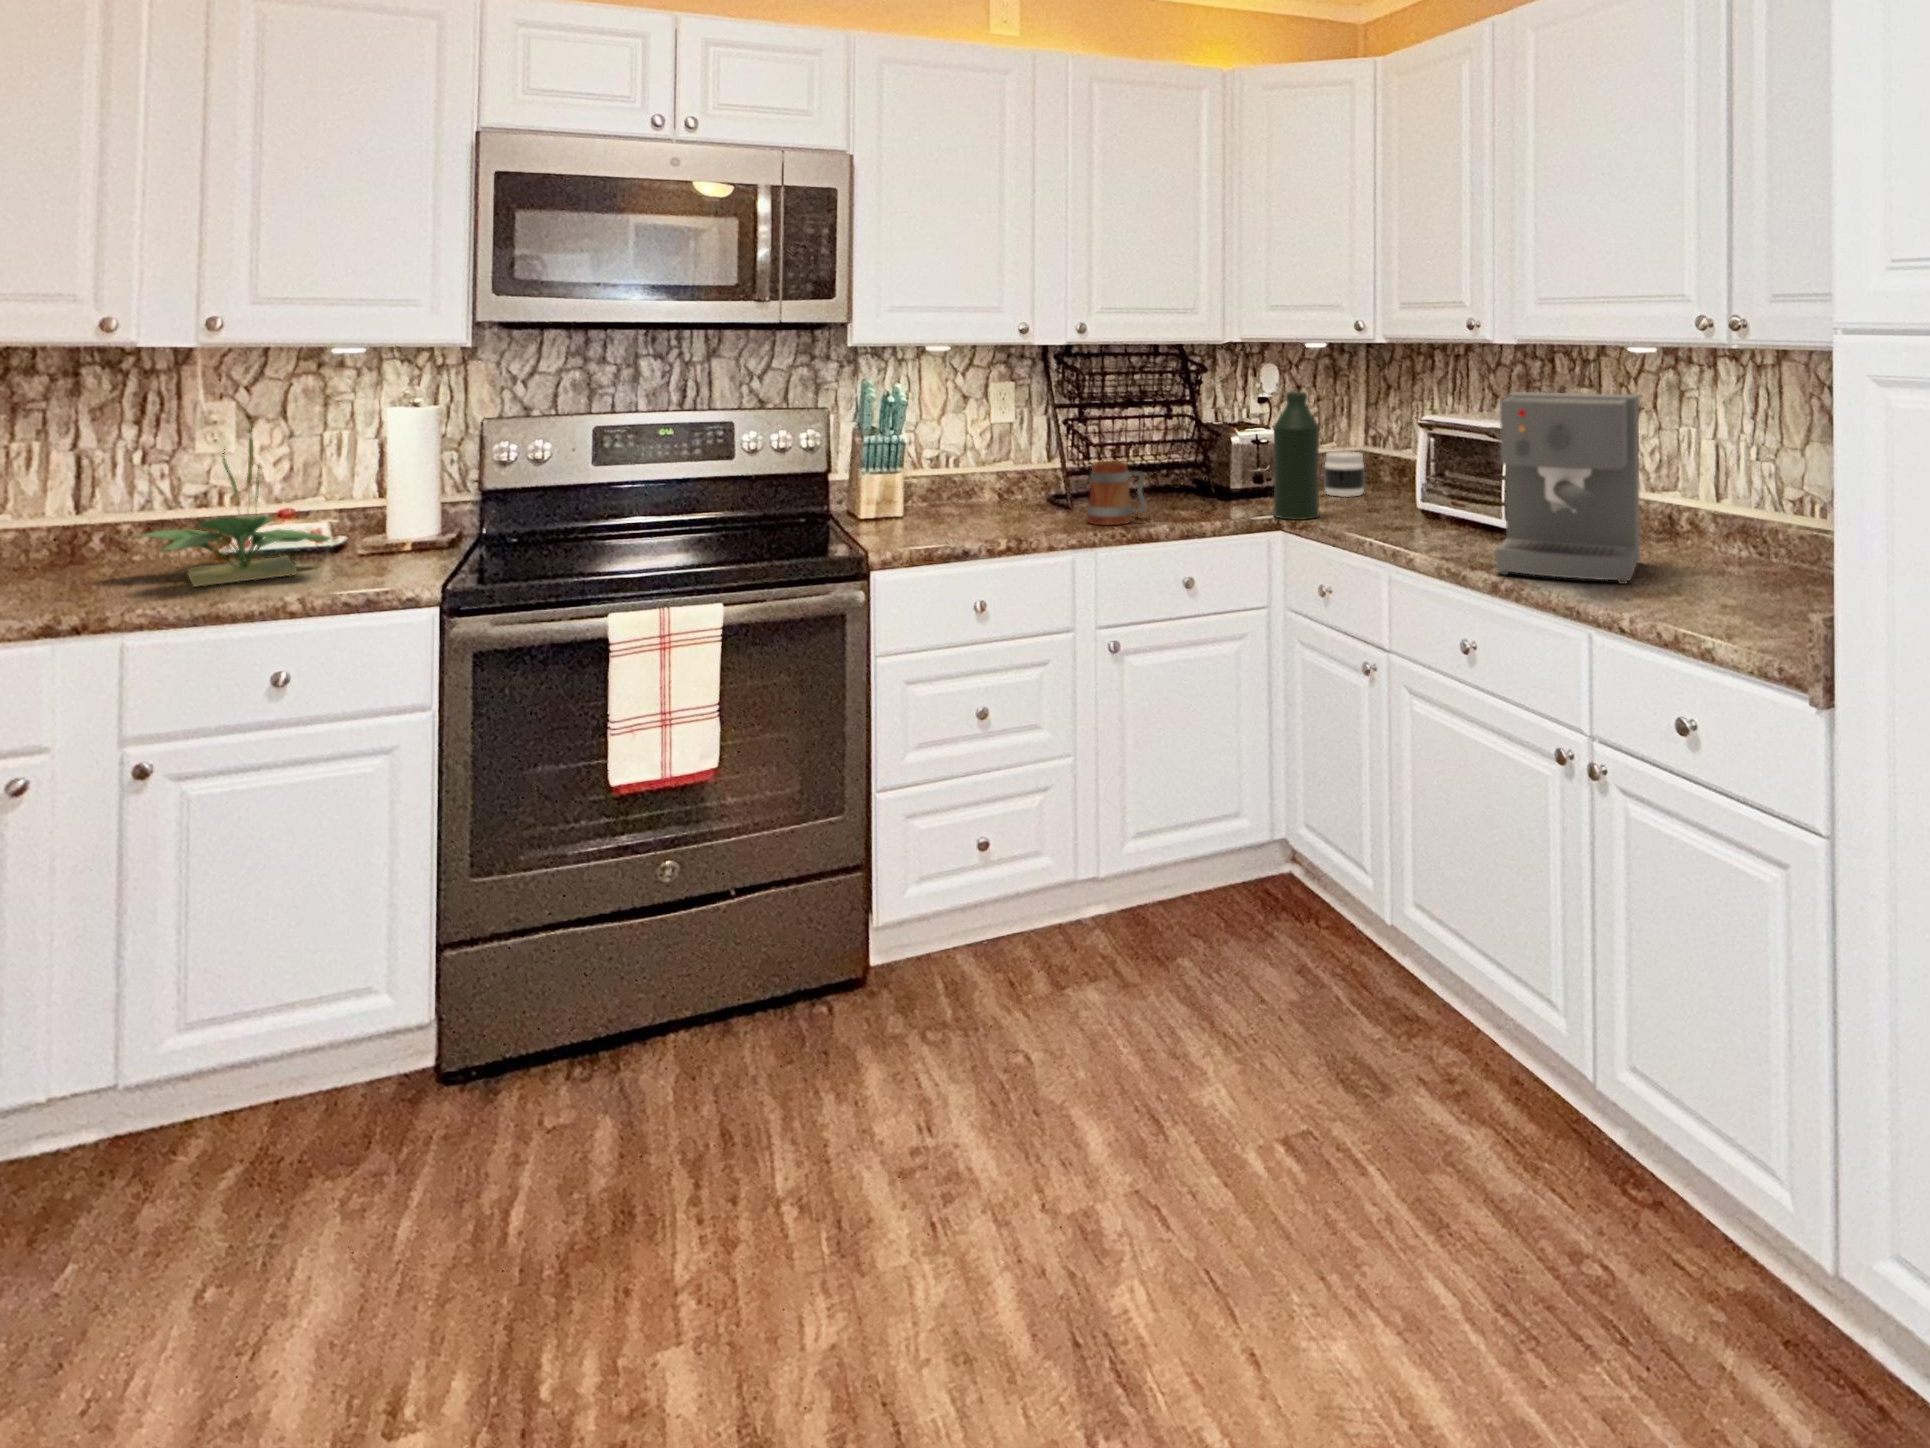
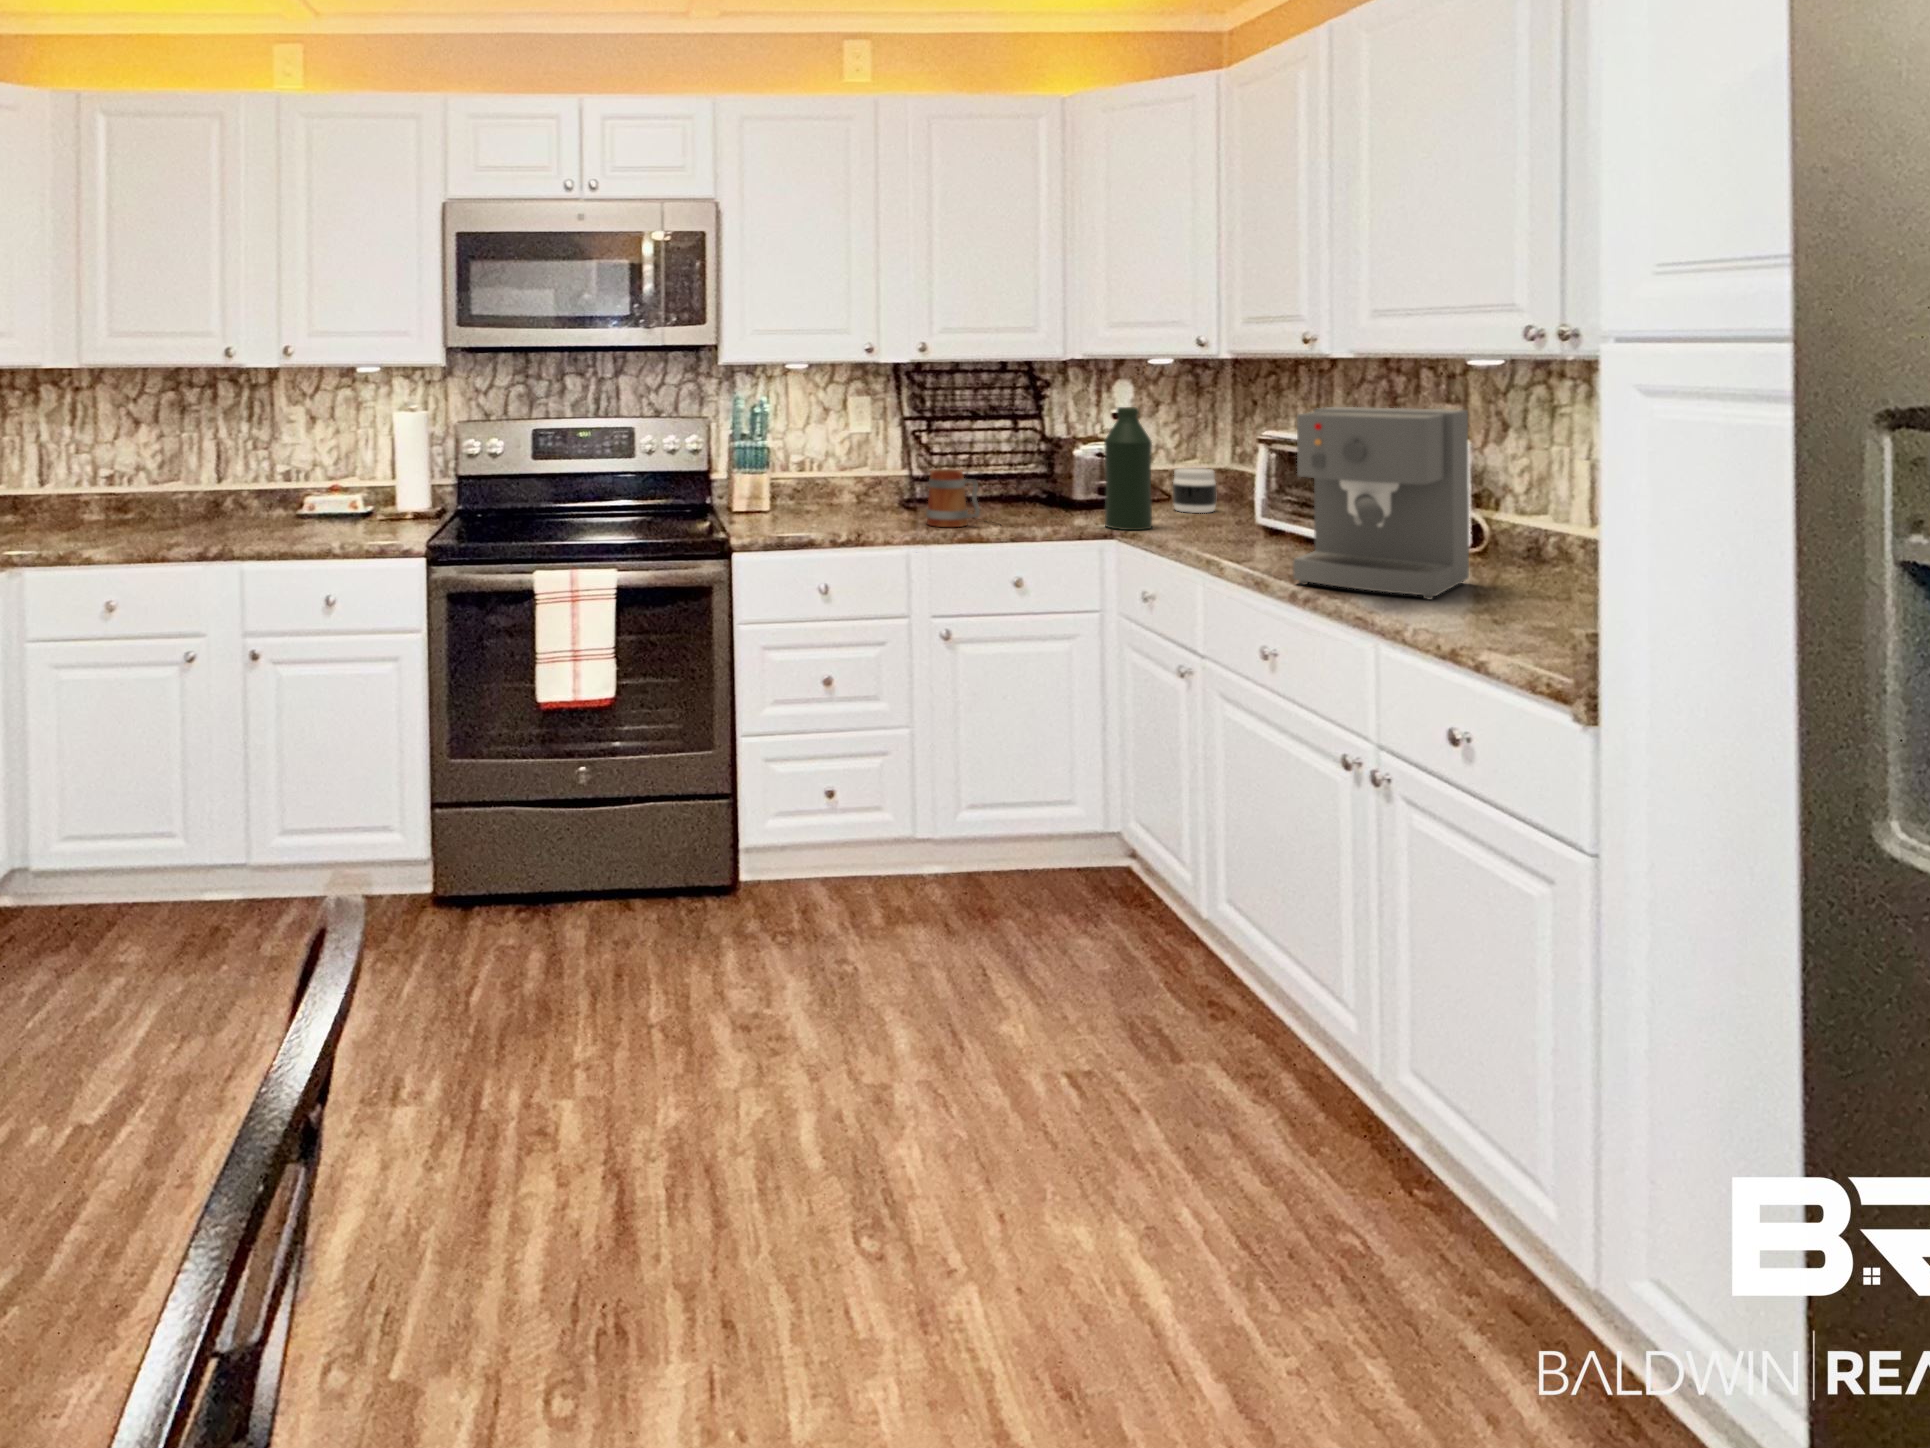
potted plant: present [131,424,330,586] -> none [241,422,361,535]

